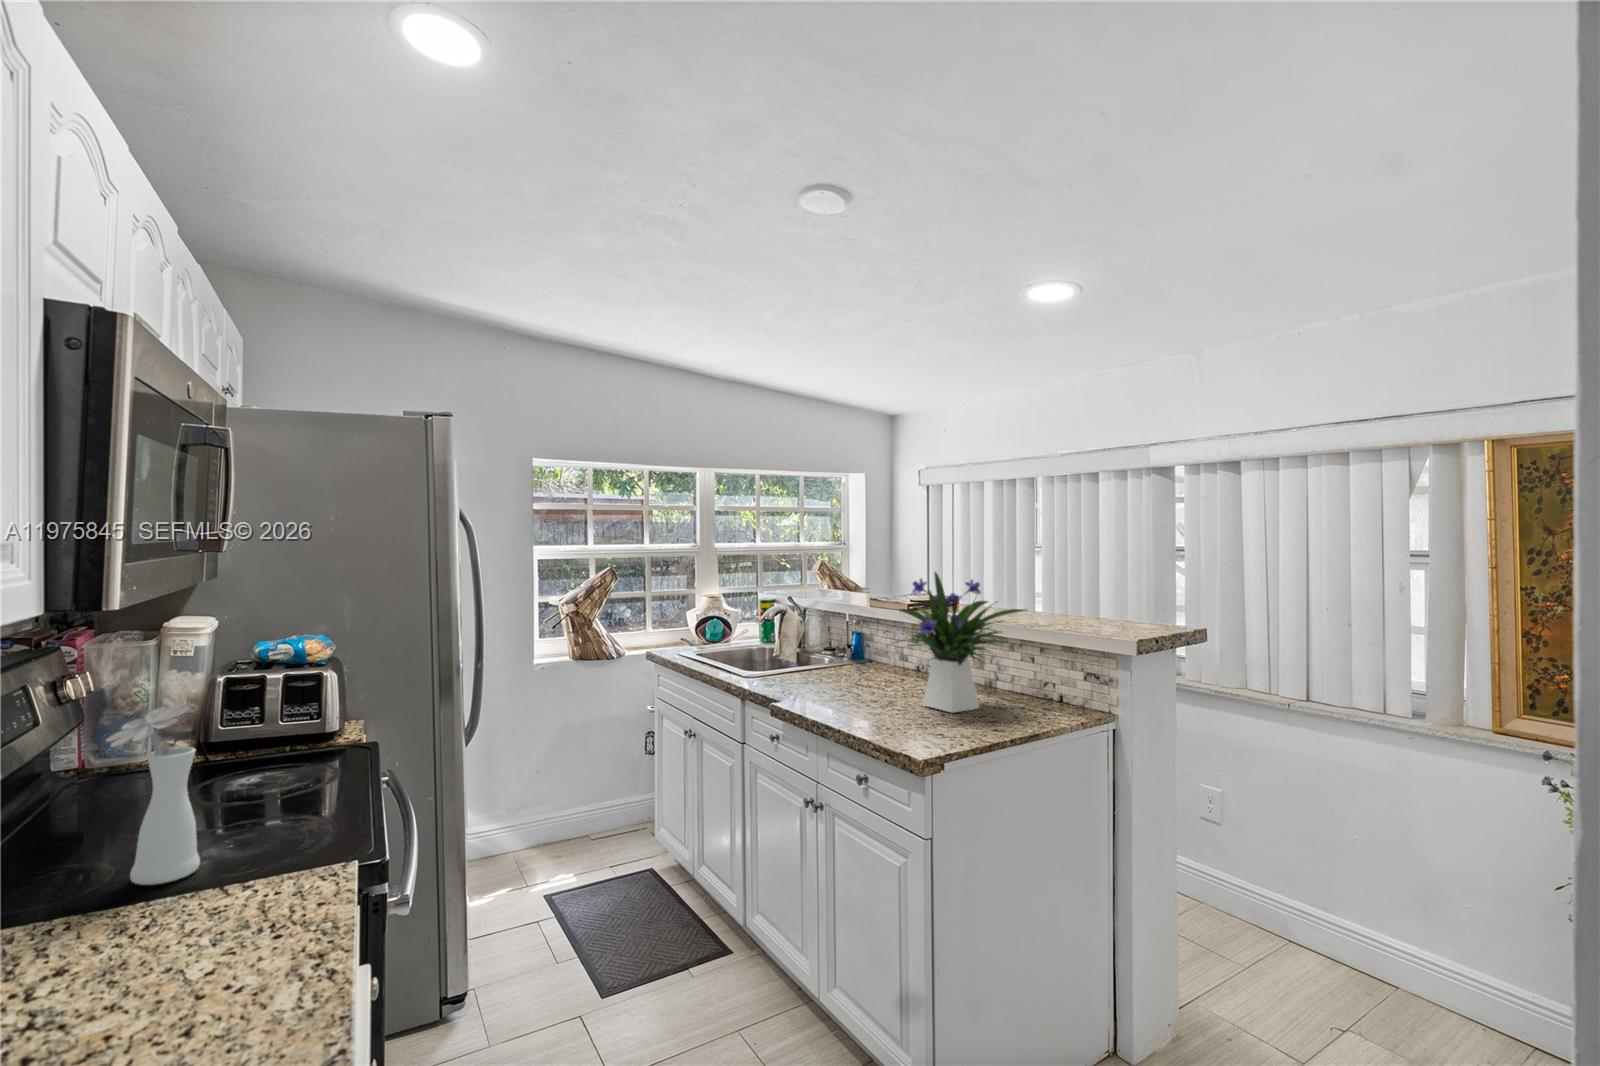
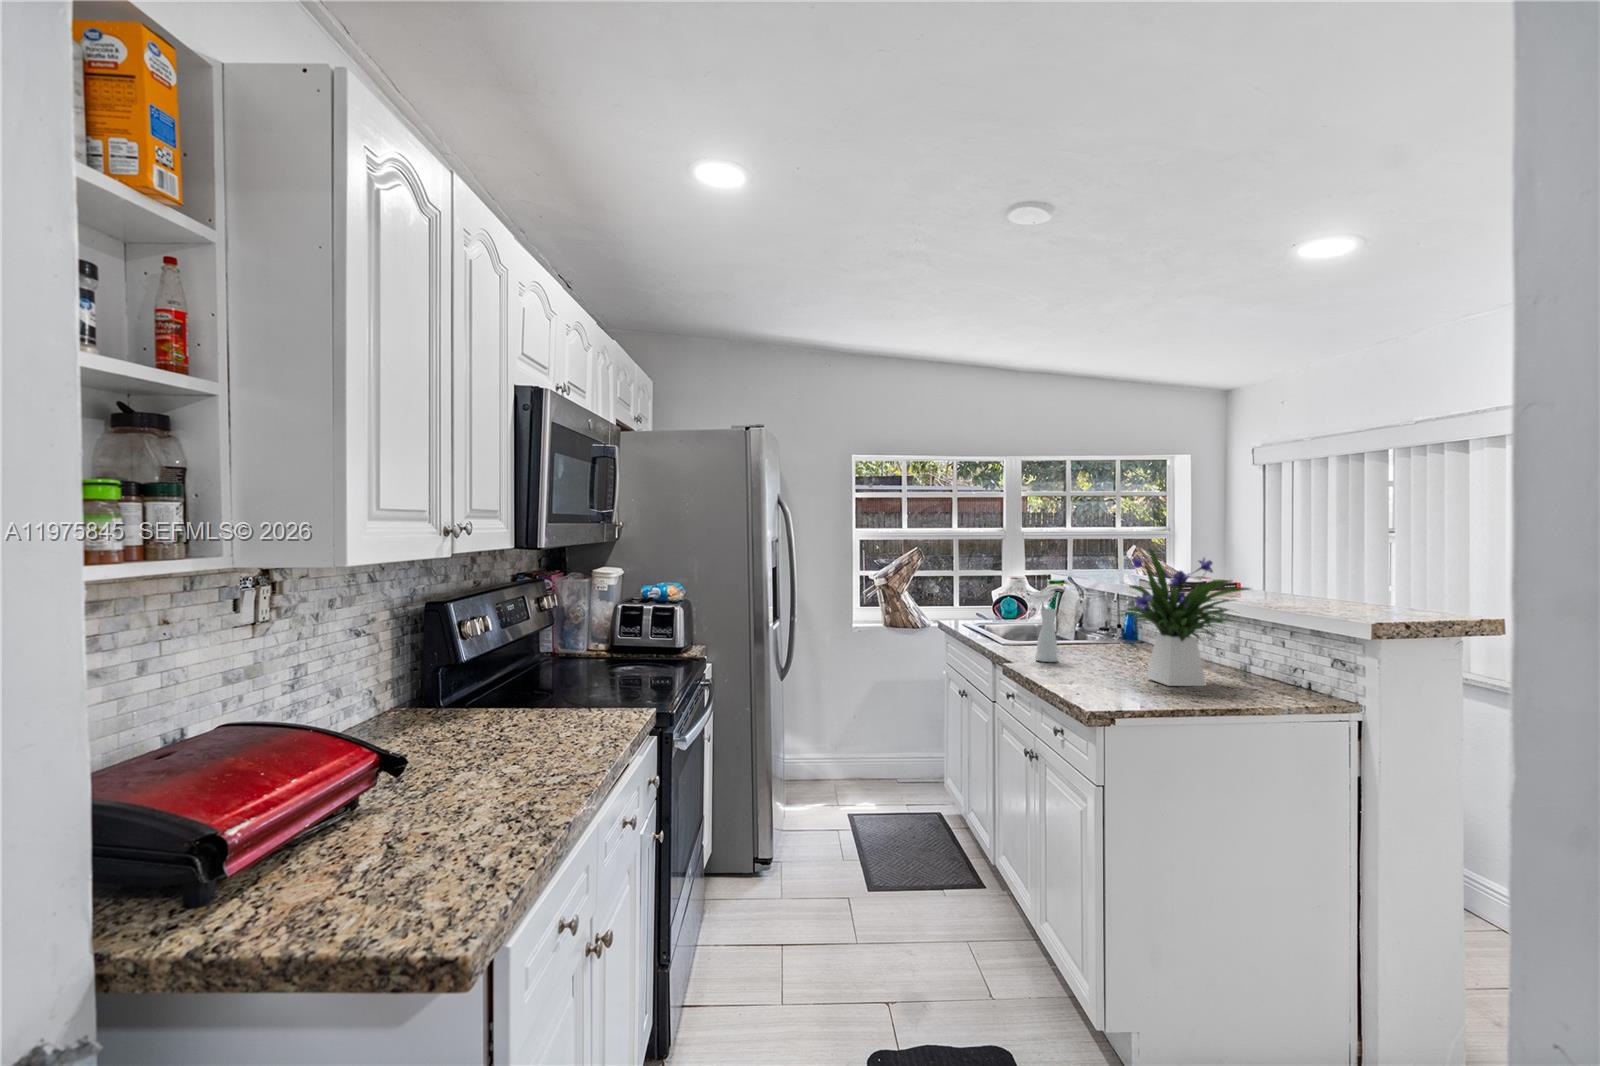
vase: present [106,702,200,885] -> present [1028,590,1058,662]

